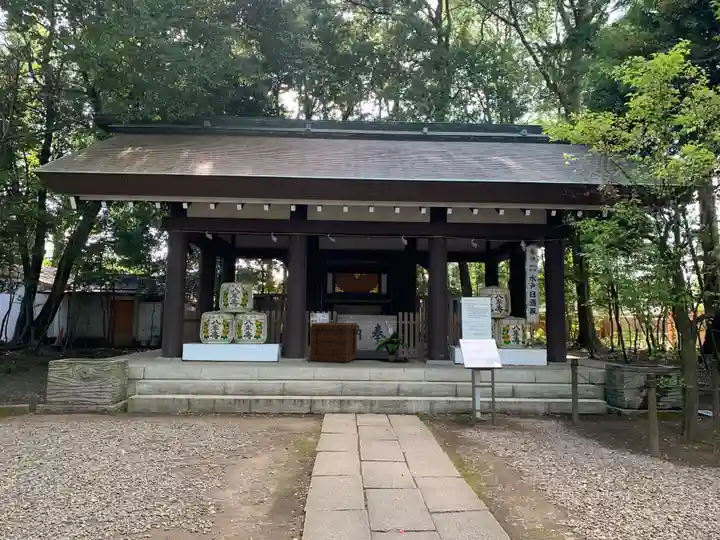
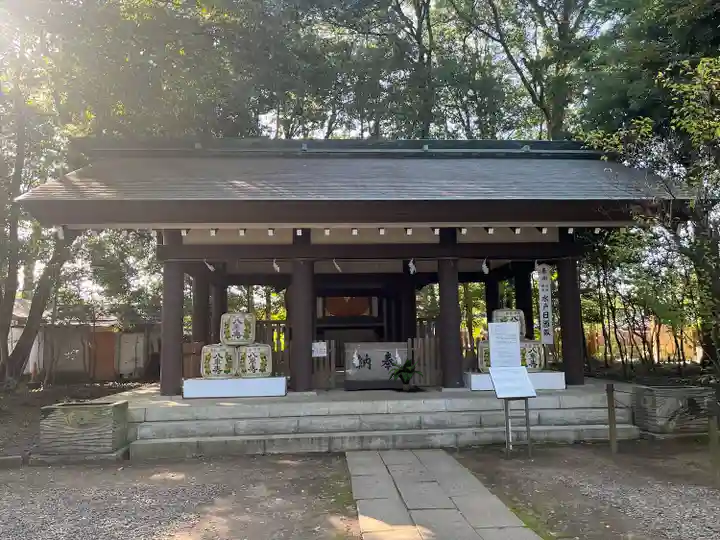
wooden crate: present [310,322,357,362] -> none [321,351,368,394]

